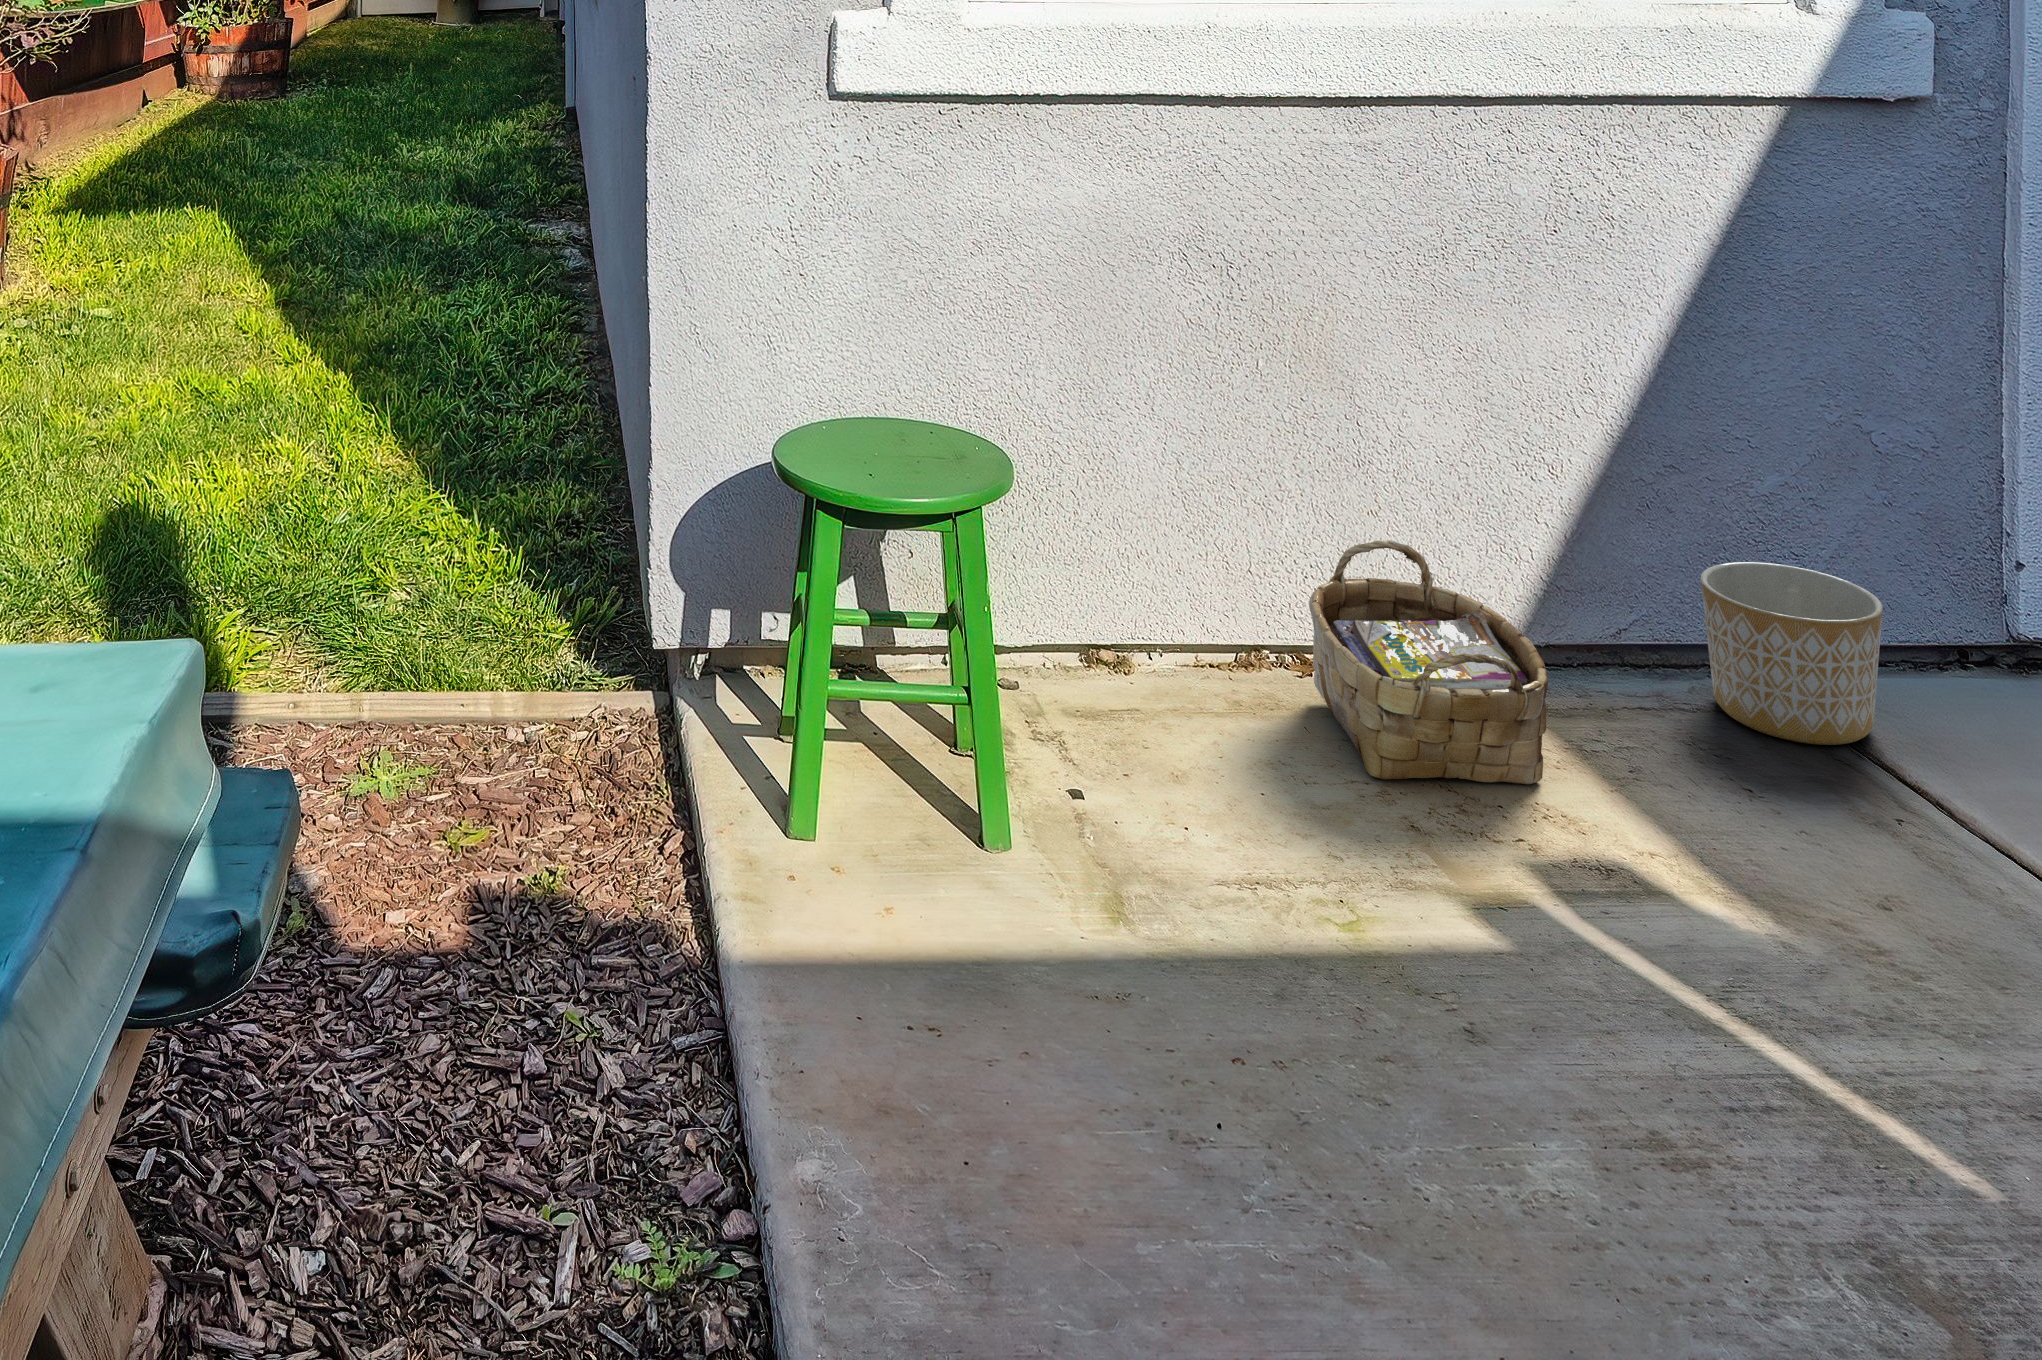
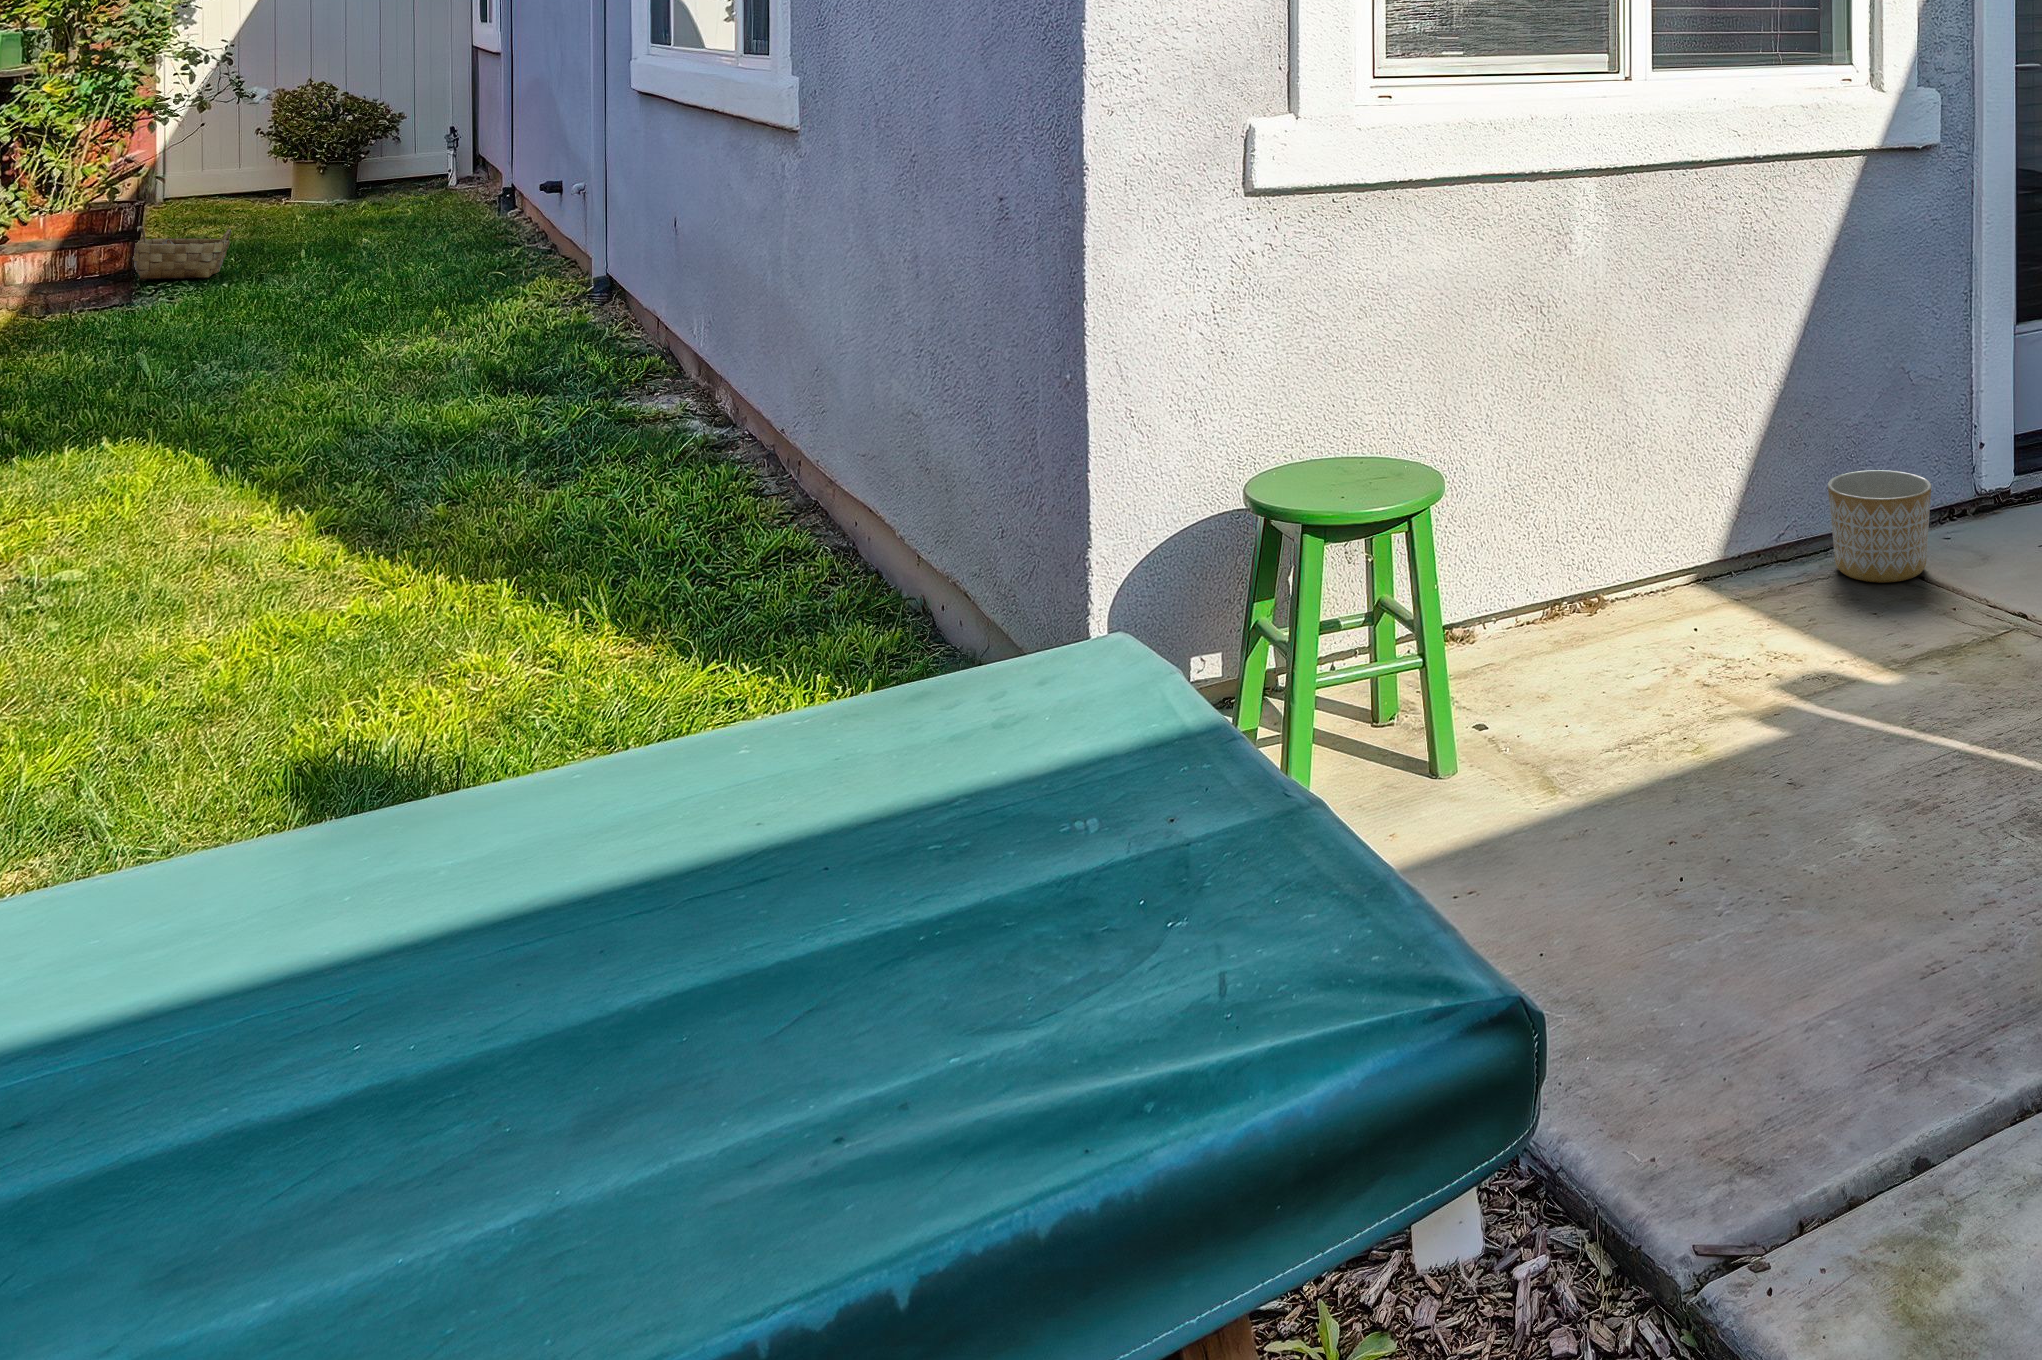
woven basket: present [1309,540,1548,784] -> present [133,226,231,280]

